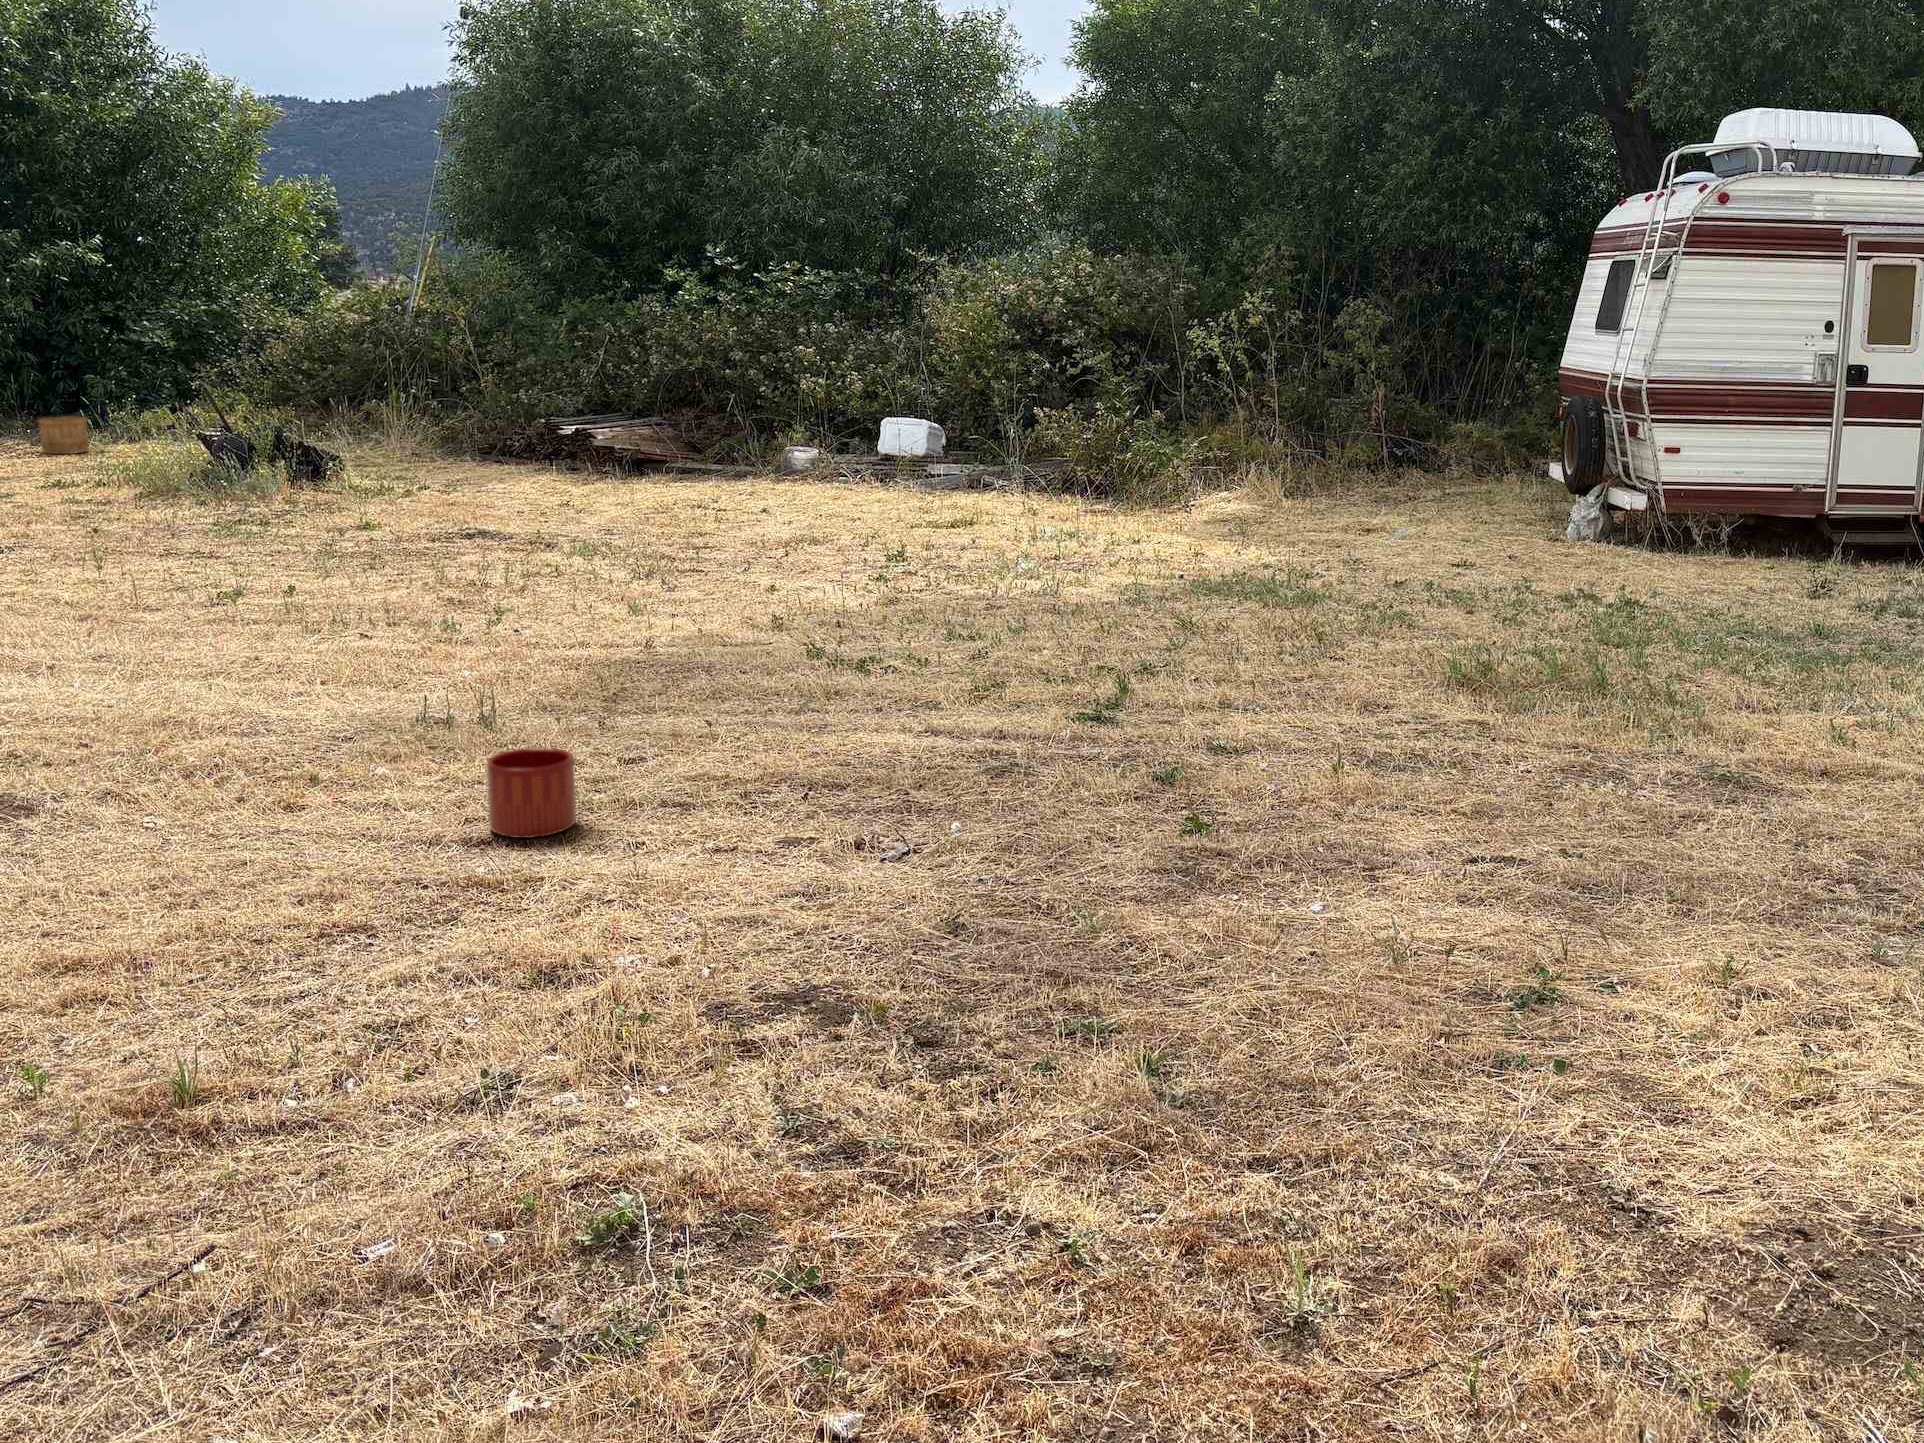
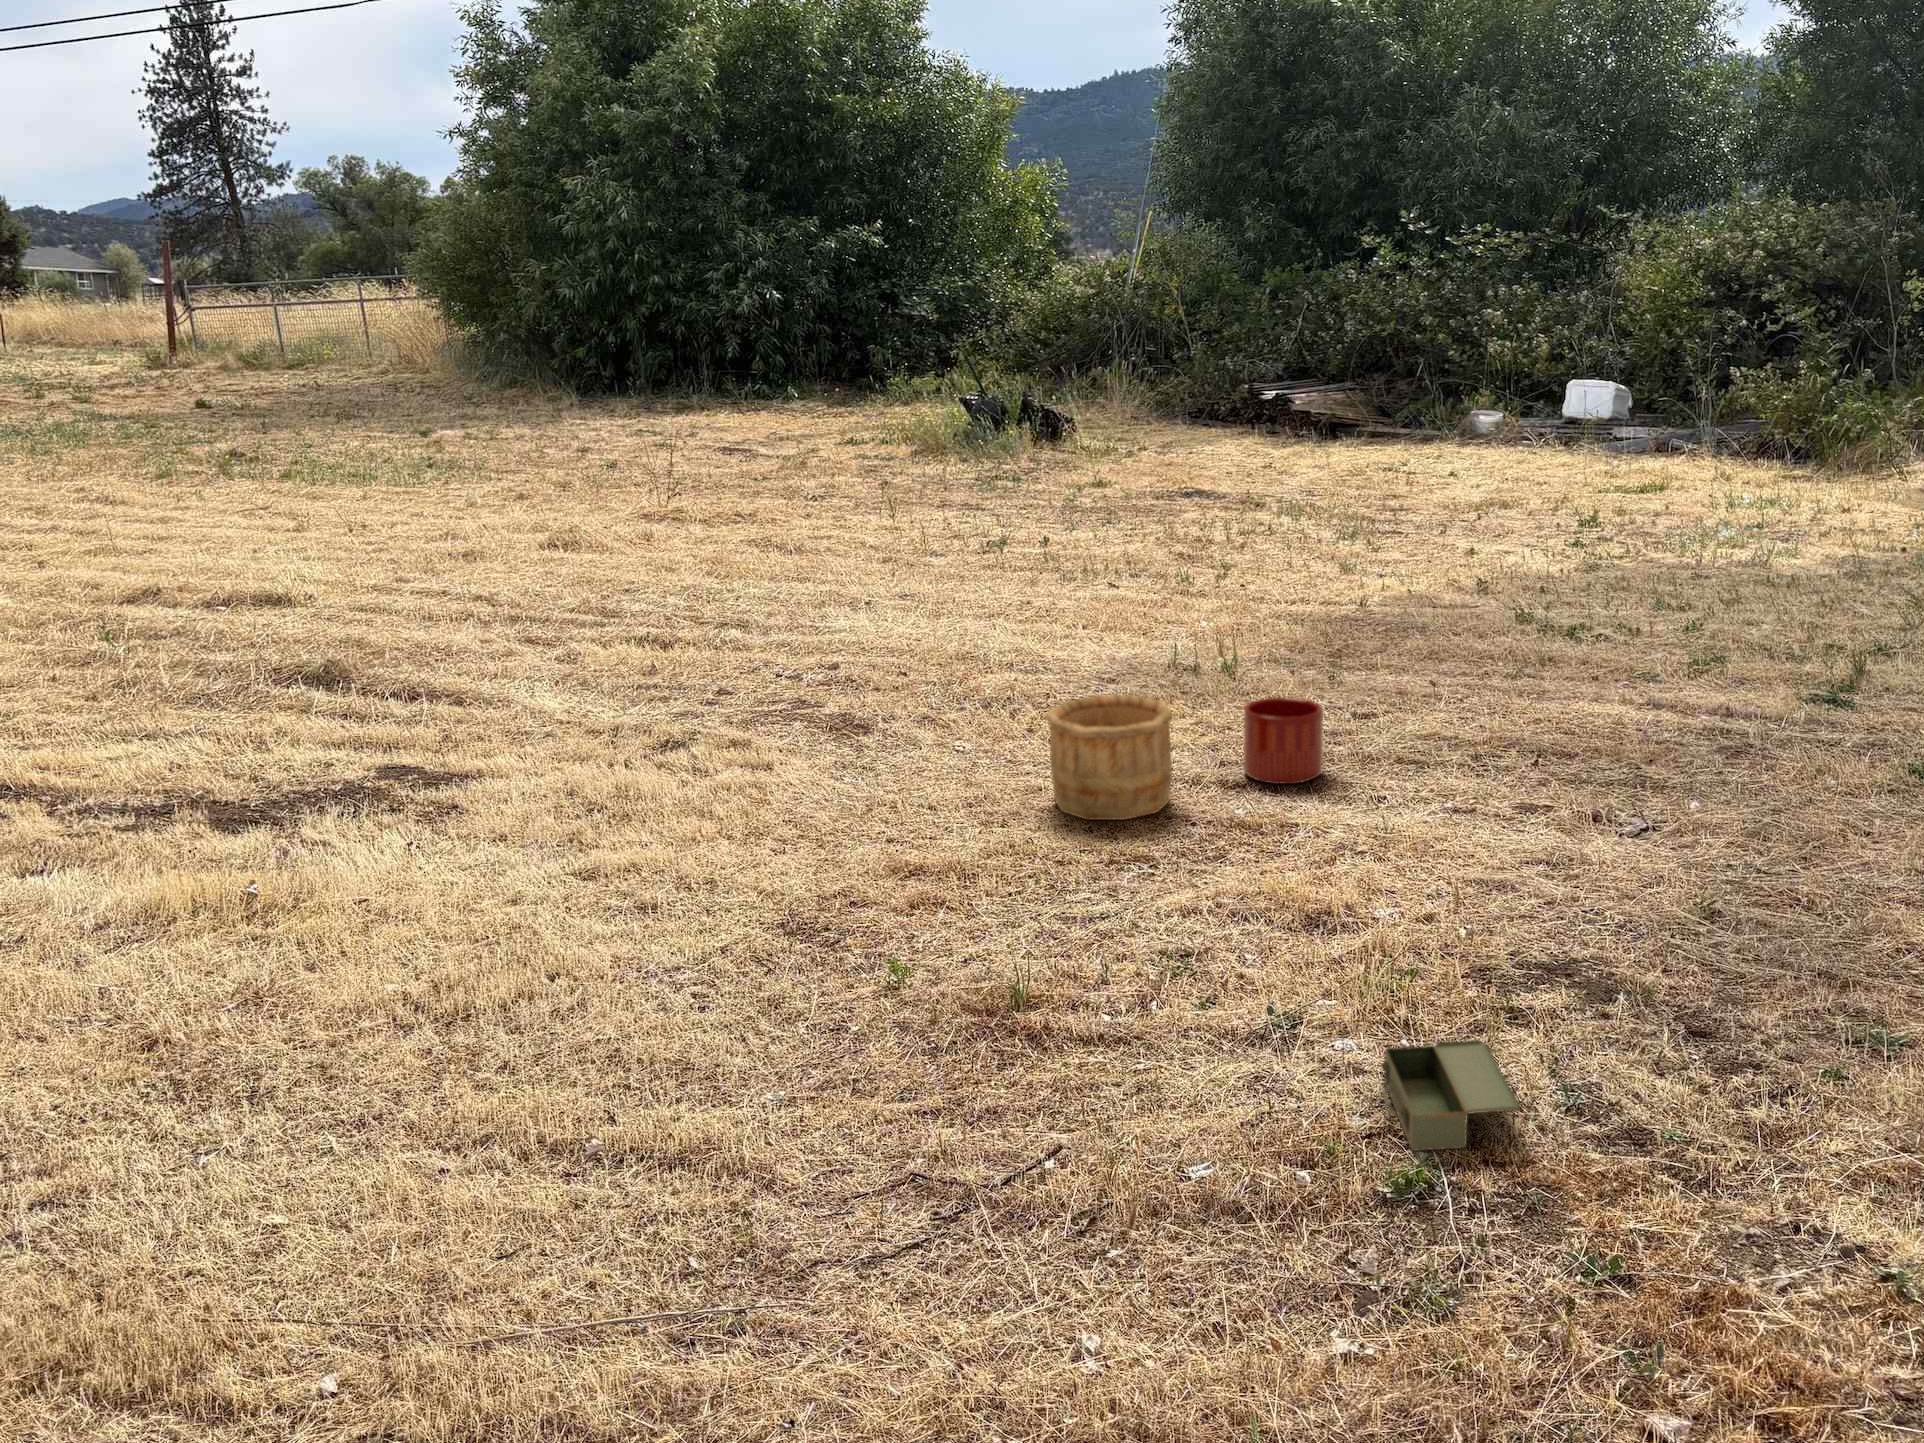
wooden bucket: present [38,417,89,454] -> present [1045,695,1174,820]
toolbox: none [591,1075,729,1195] -> present [1382,1040,1520,1151]

